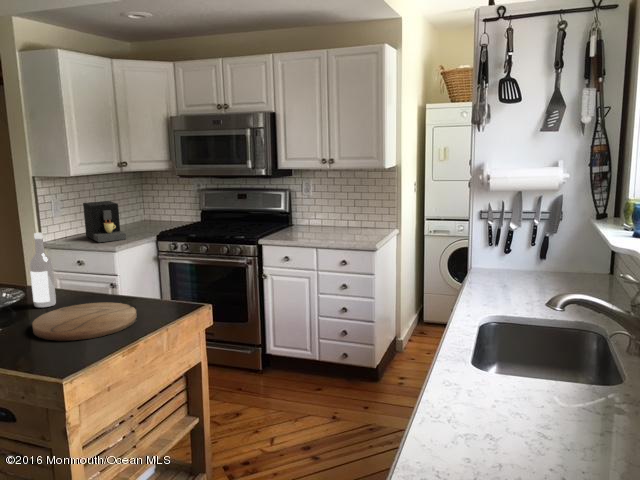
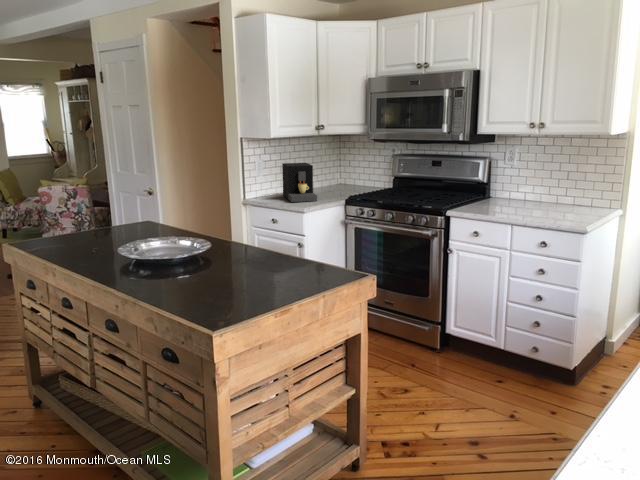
wine bottle: present [30,233,56,308] -> none [213,187,234,259]
cutting board: present [32,303,136,341] -> none [204,259,300,294]

